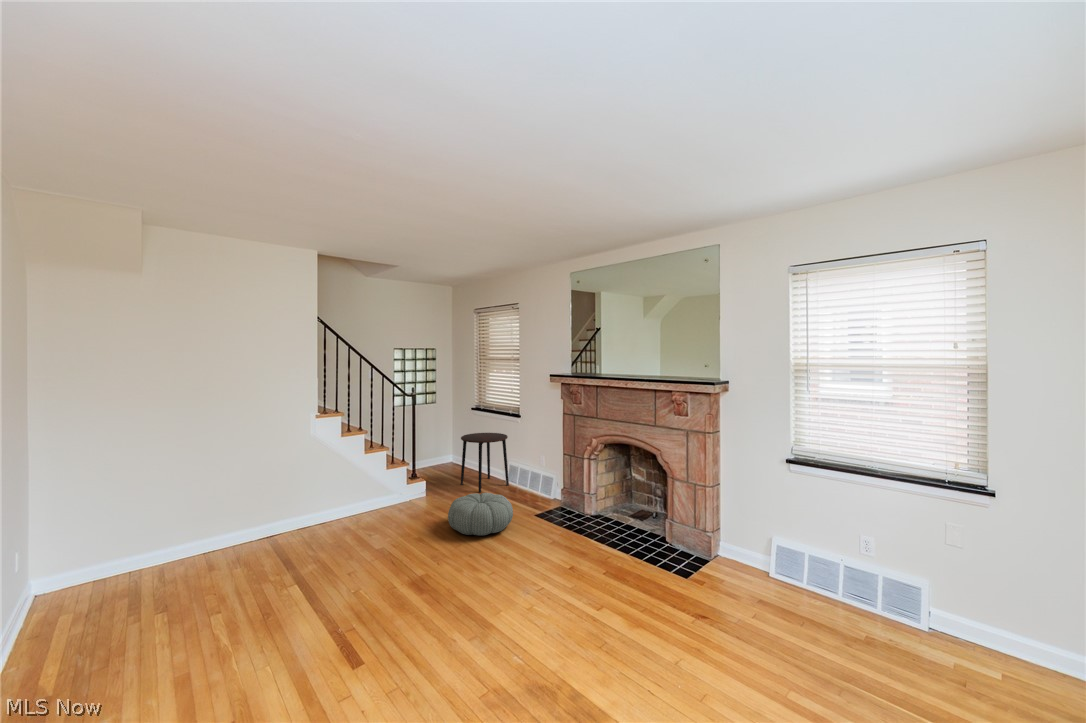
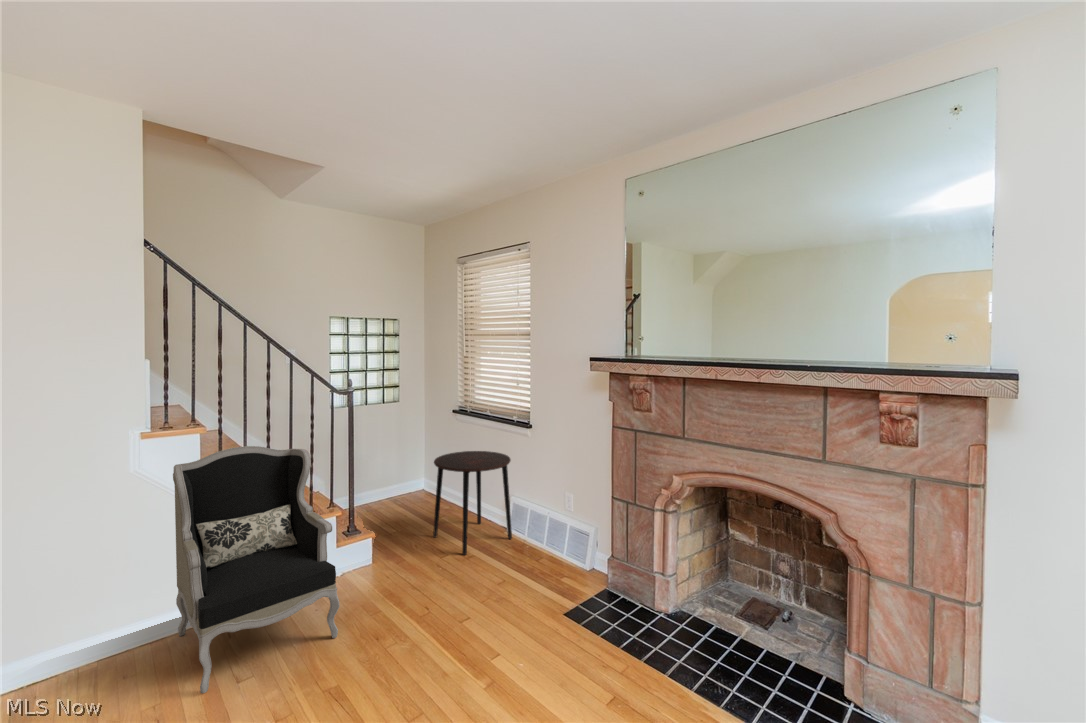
armchair: none [330,425,415,539] -> present [173,446,340,693]
pouf: present [448,493,513,536] -> none [400,576,529,682]

